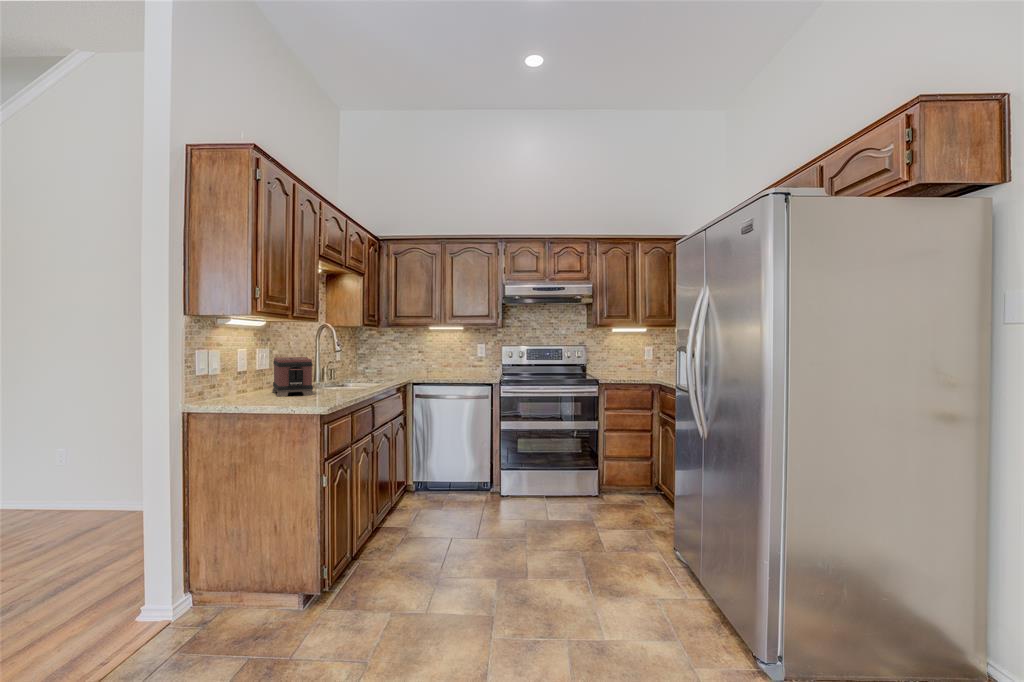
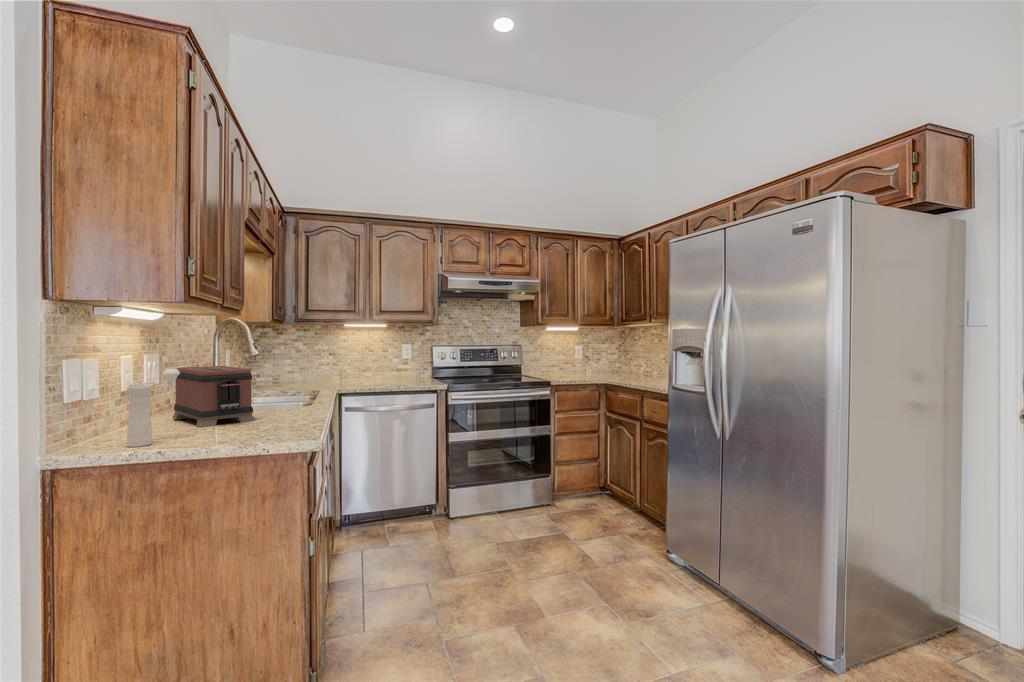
pepper mill: none [224,357,258,403] -> present [127,369,180,447]

